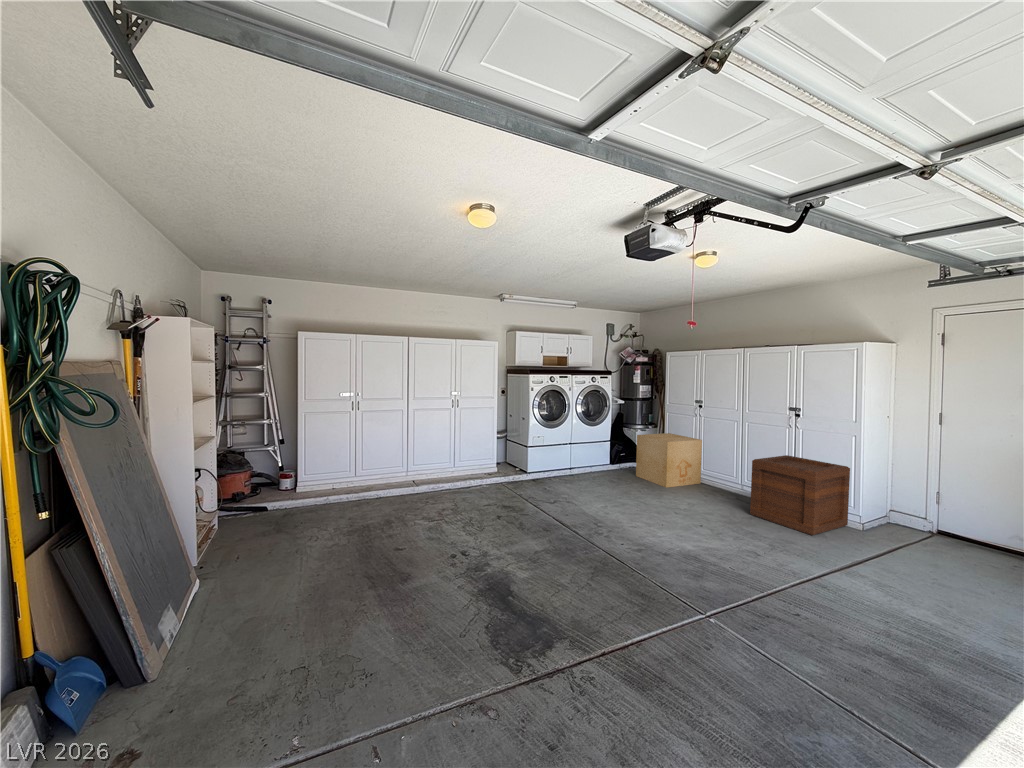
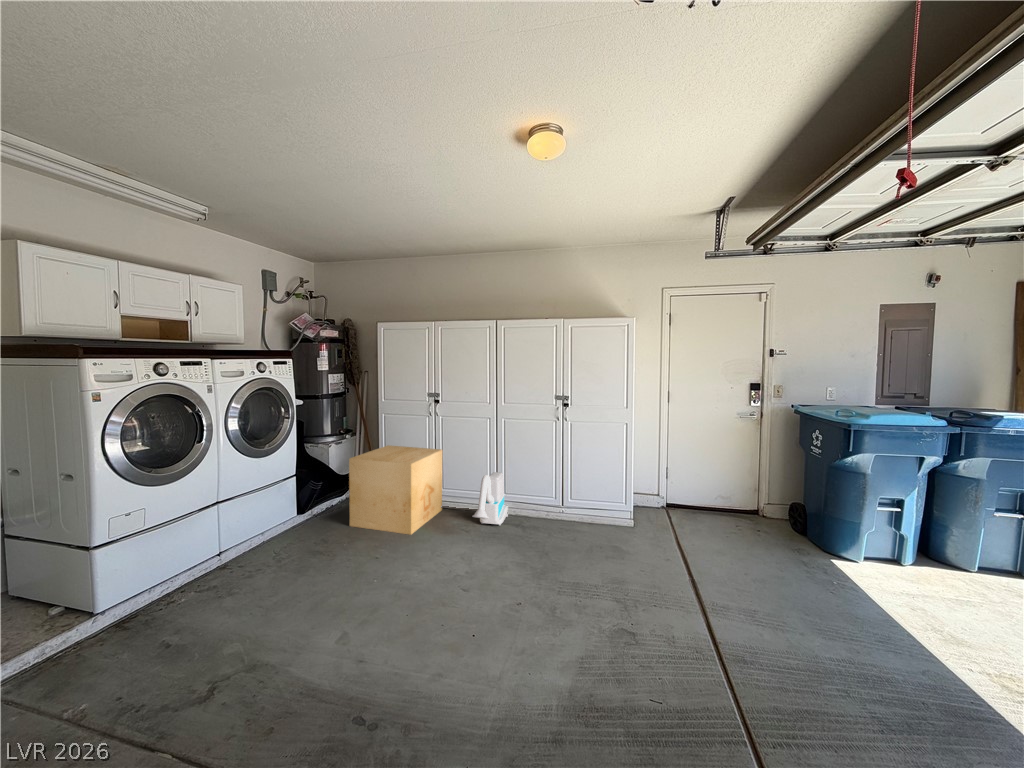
wooden crate: present [750,455,850,535] -> none [544,455,625,554]
vacuum cleaner: none [701,458,747,499] -> present [472,472,508,526]

